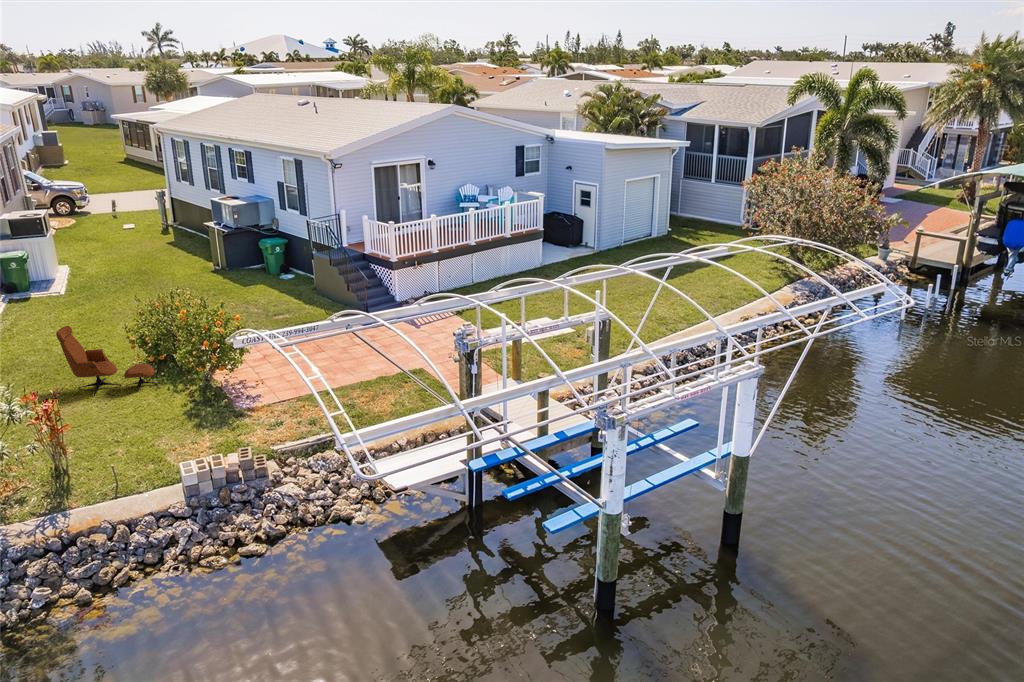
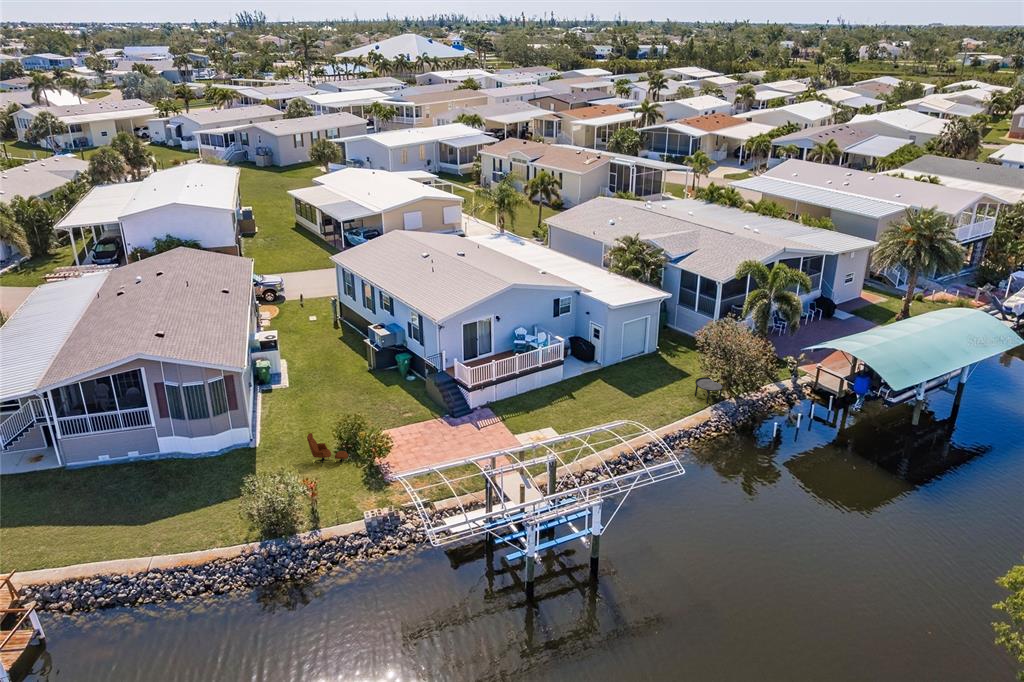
round table: none [755,247,803,283] -> present [695,377,724,403]

